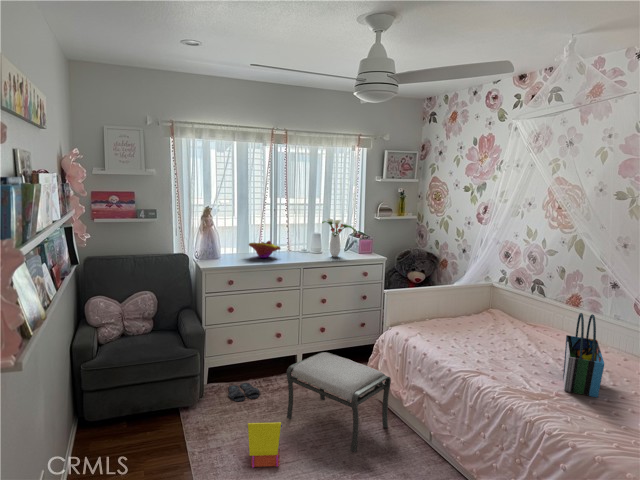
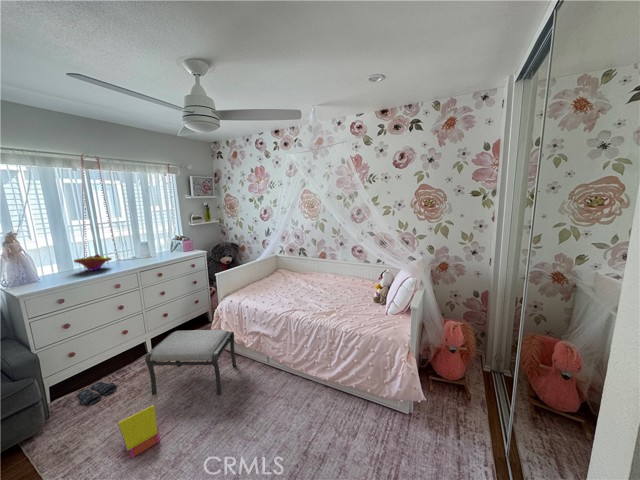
flower arrangement: present [322,219,355,257] -> none [150,229,180,257]
tote bag: present [563,313,604,398] -> none [331,261,357,305]

